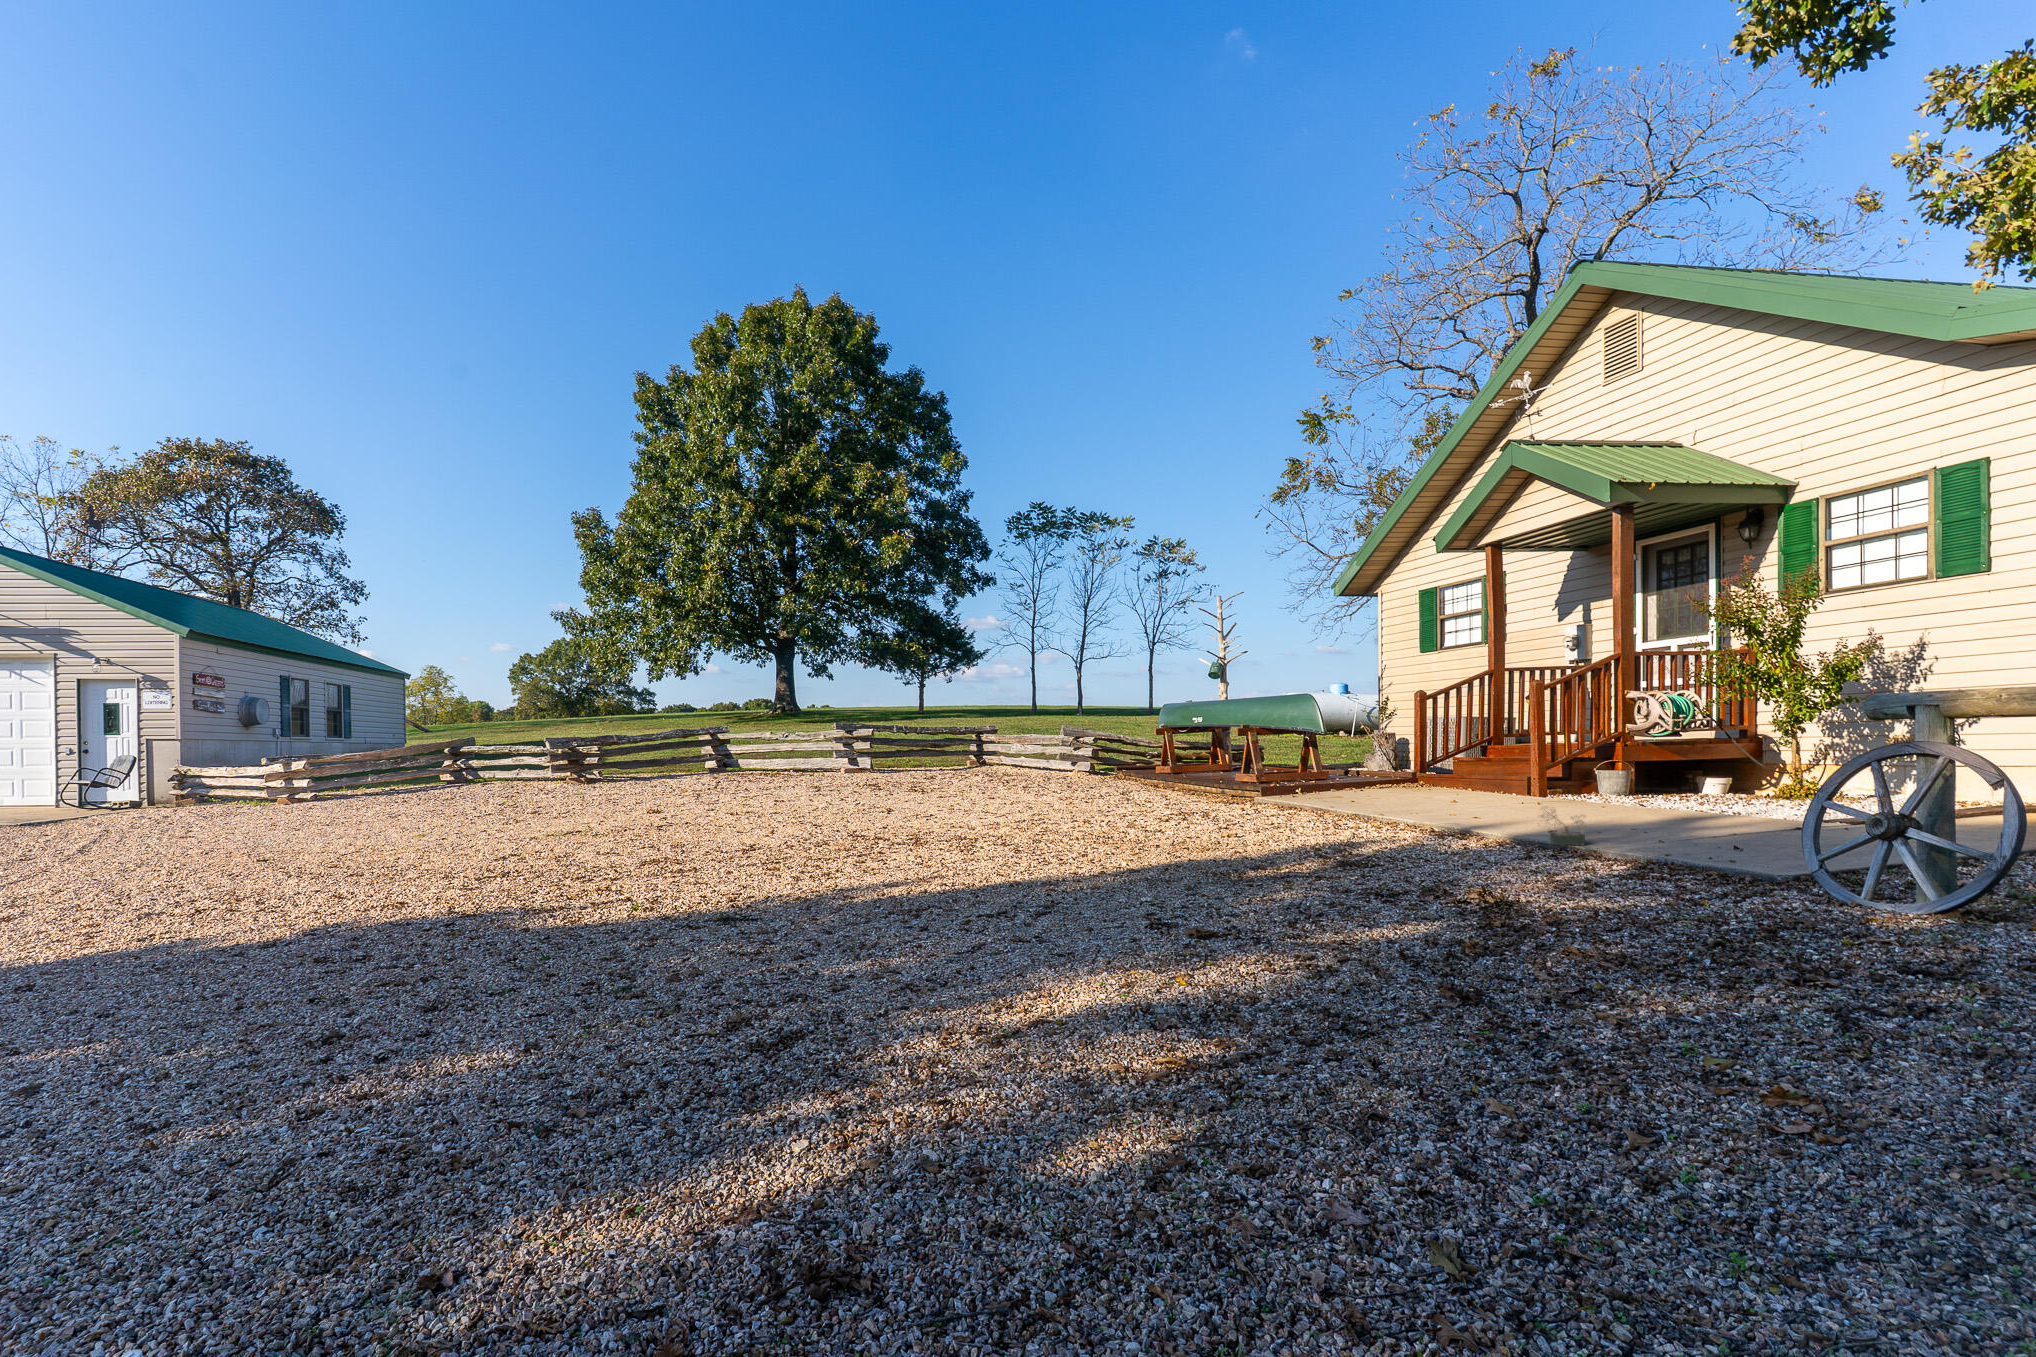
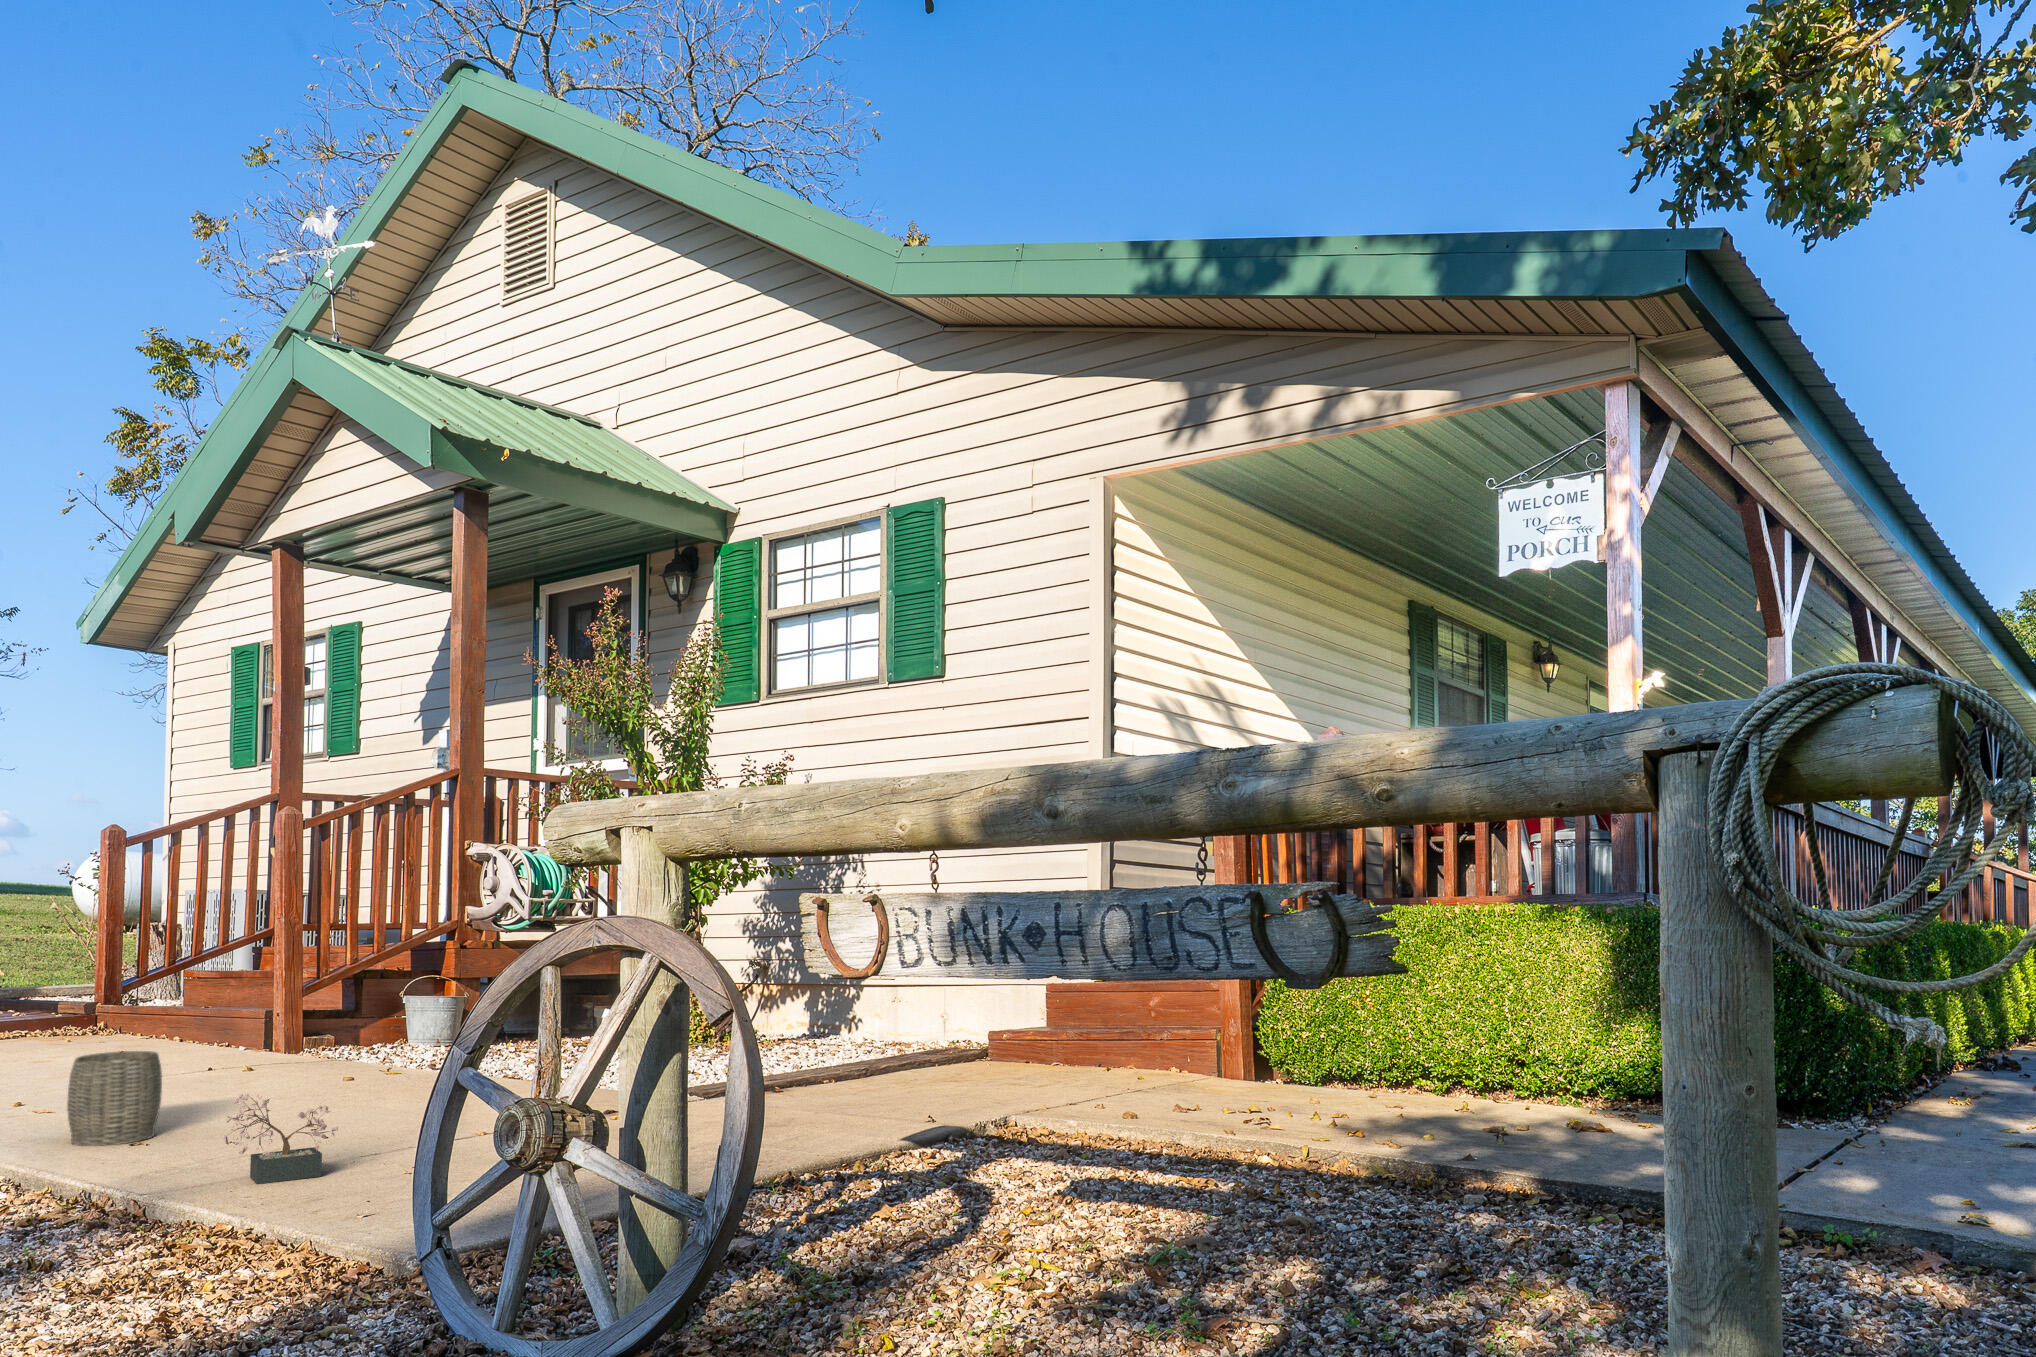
woven basket: none [1455,786,1494,825] -> present [67,1051,162,1146]

